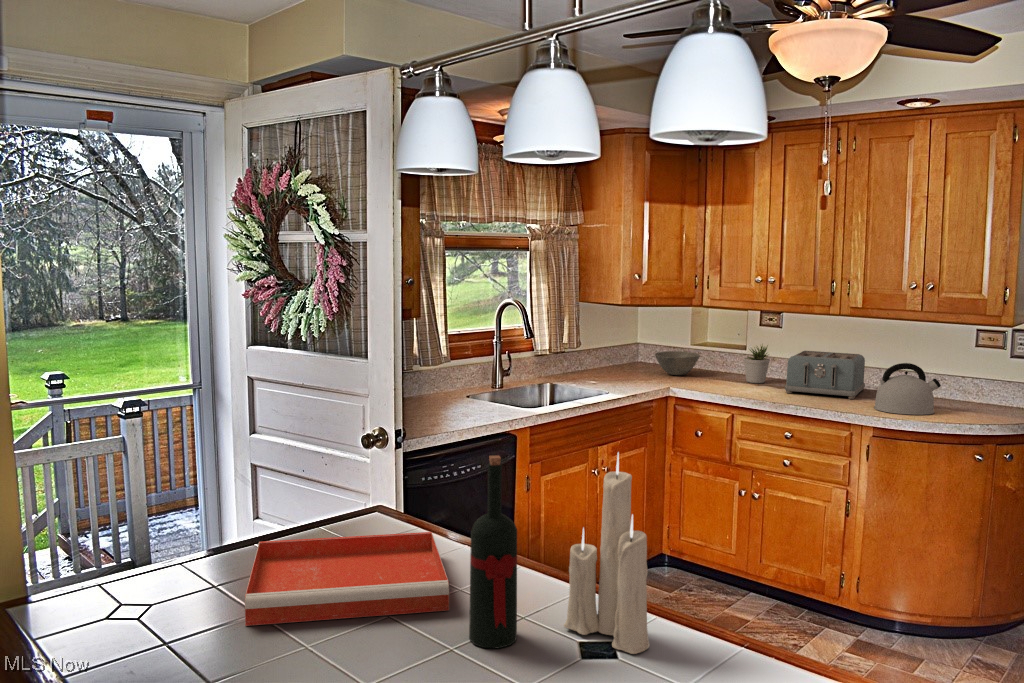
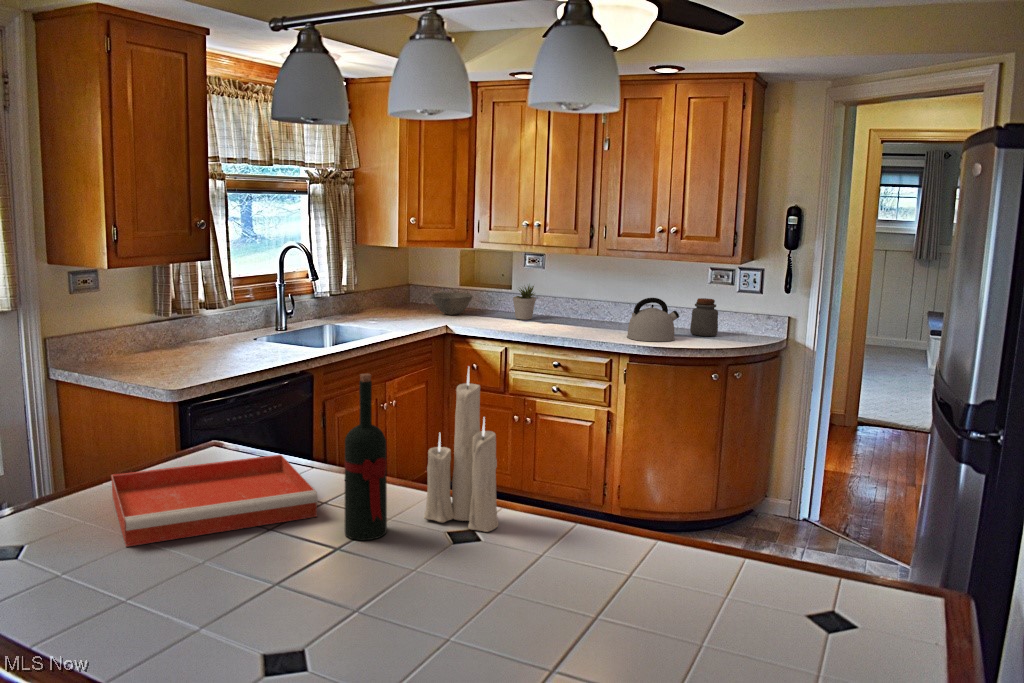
toaster: present [785,351,865,399] -> none [551,289,617,331]
jar: none [956,365,993,410] -> present [690,298,718,336]

